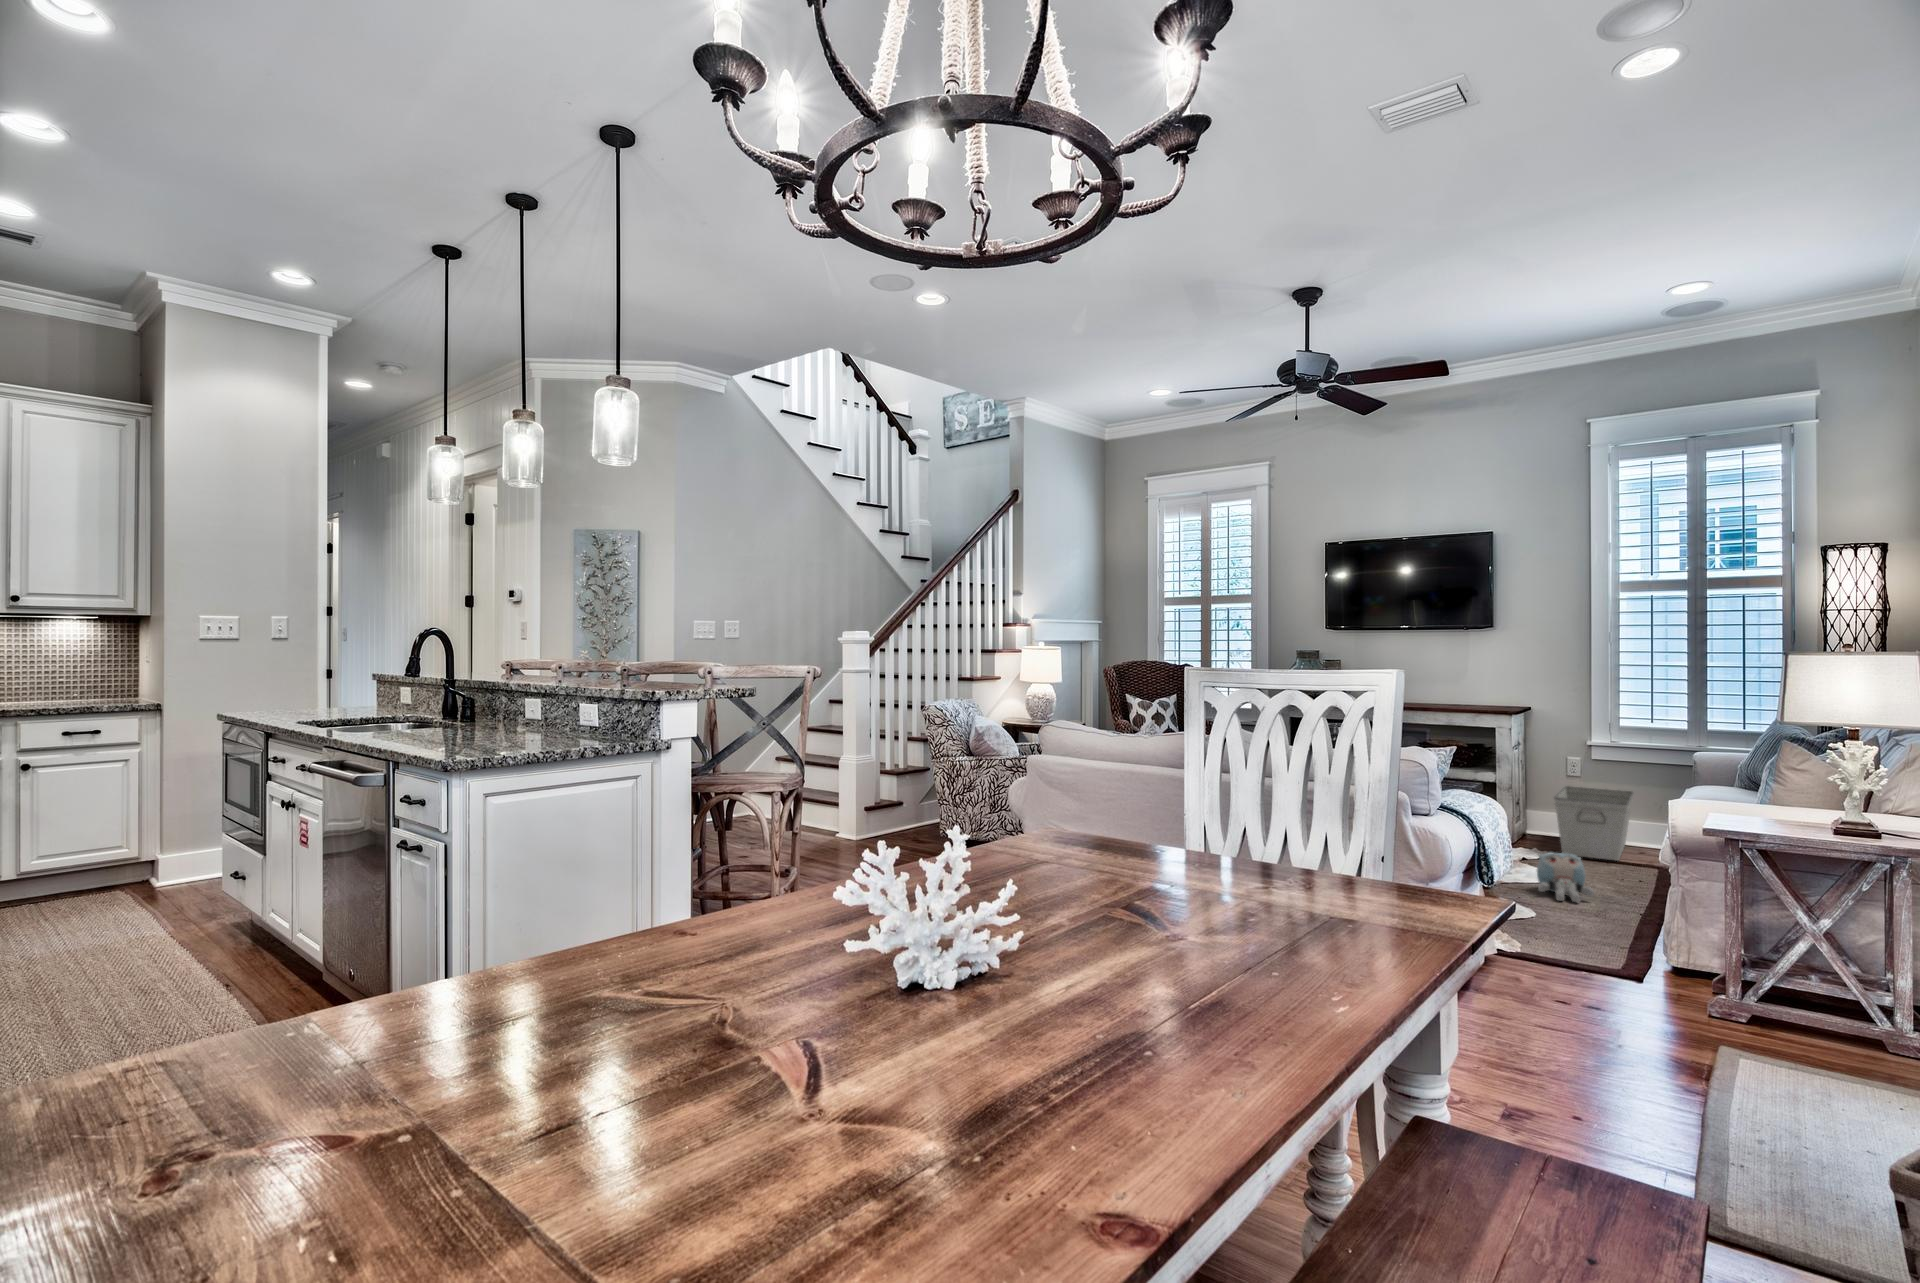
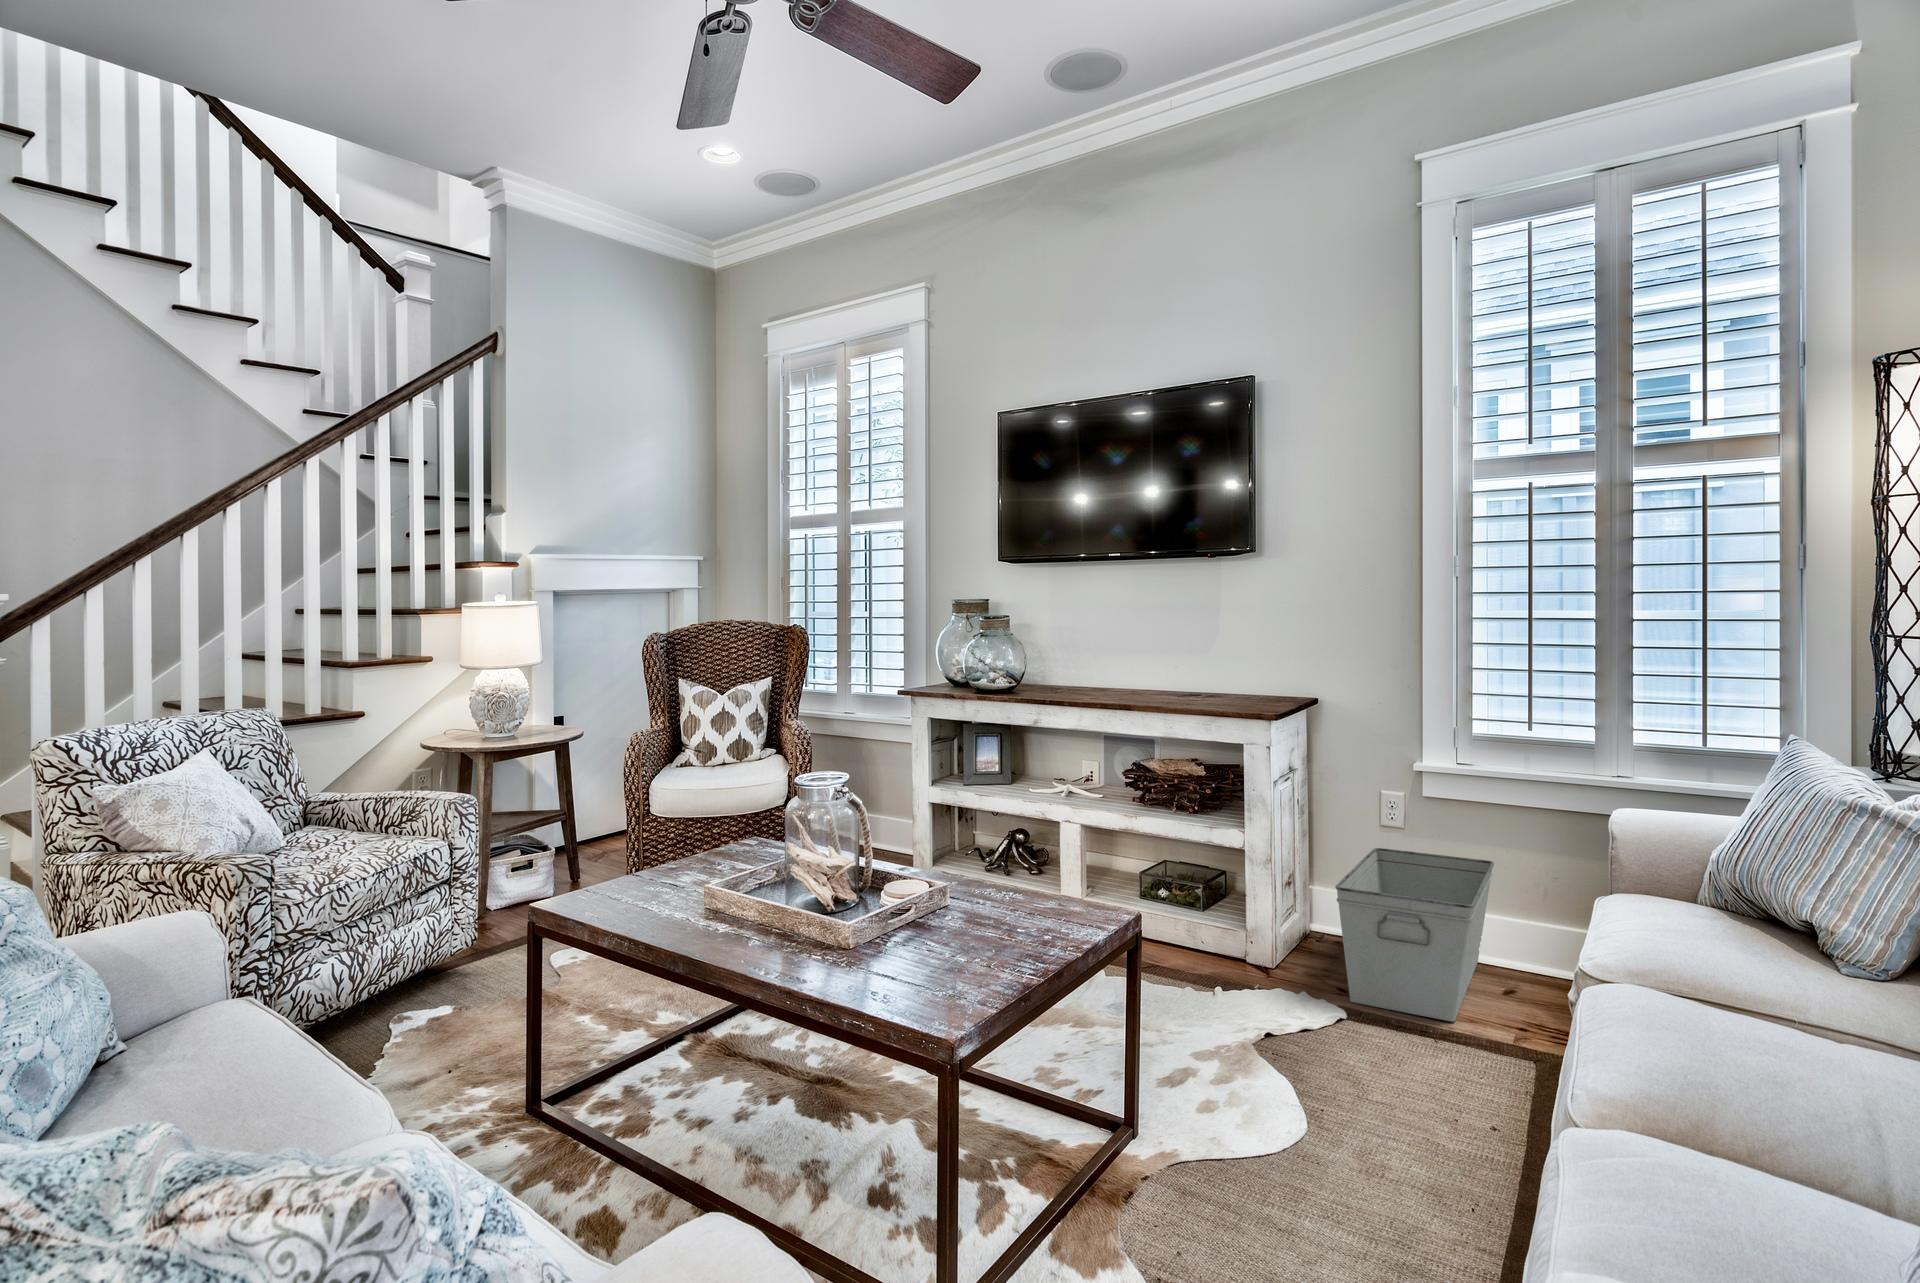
plush toy: present [1537,852,1594,902] -> none [1227,1071,1355,1236]

